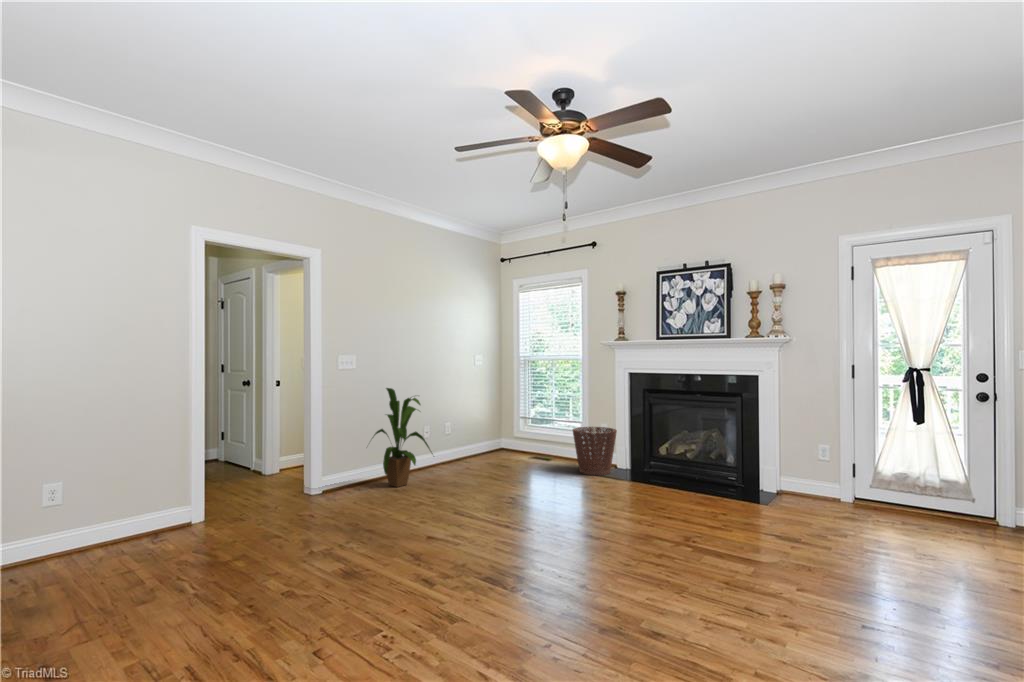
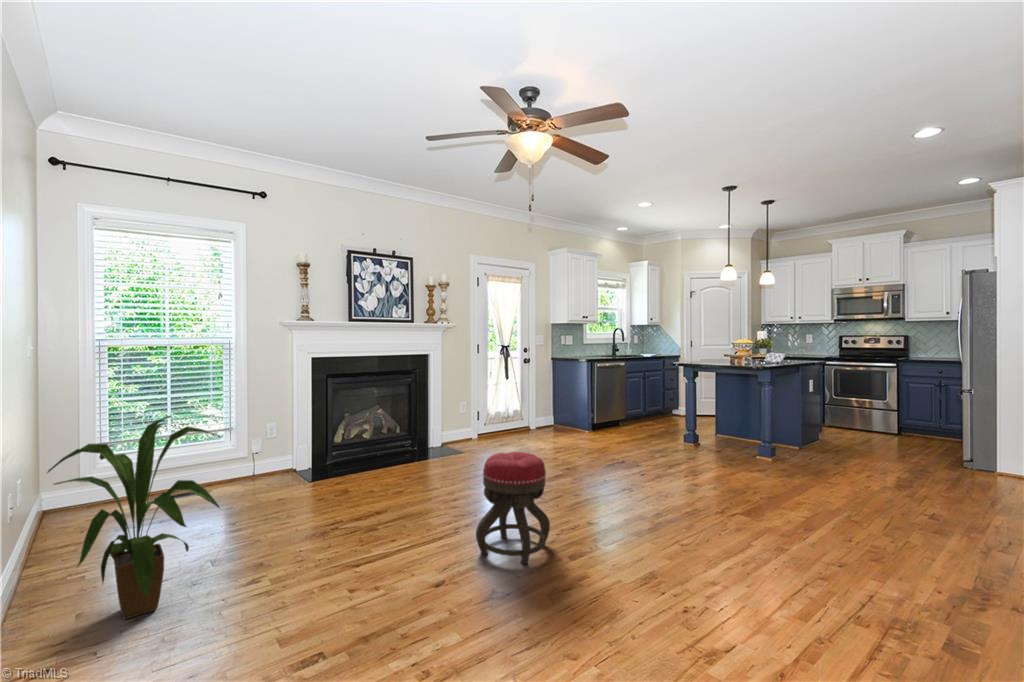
basket: present [573,427,617,475] -> none [265,423,323,484]
ottoman: none [461,457,529,563] -> present [476,452,550,564]

